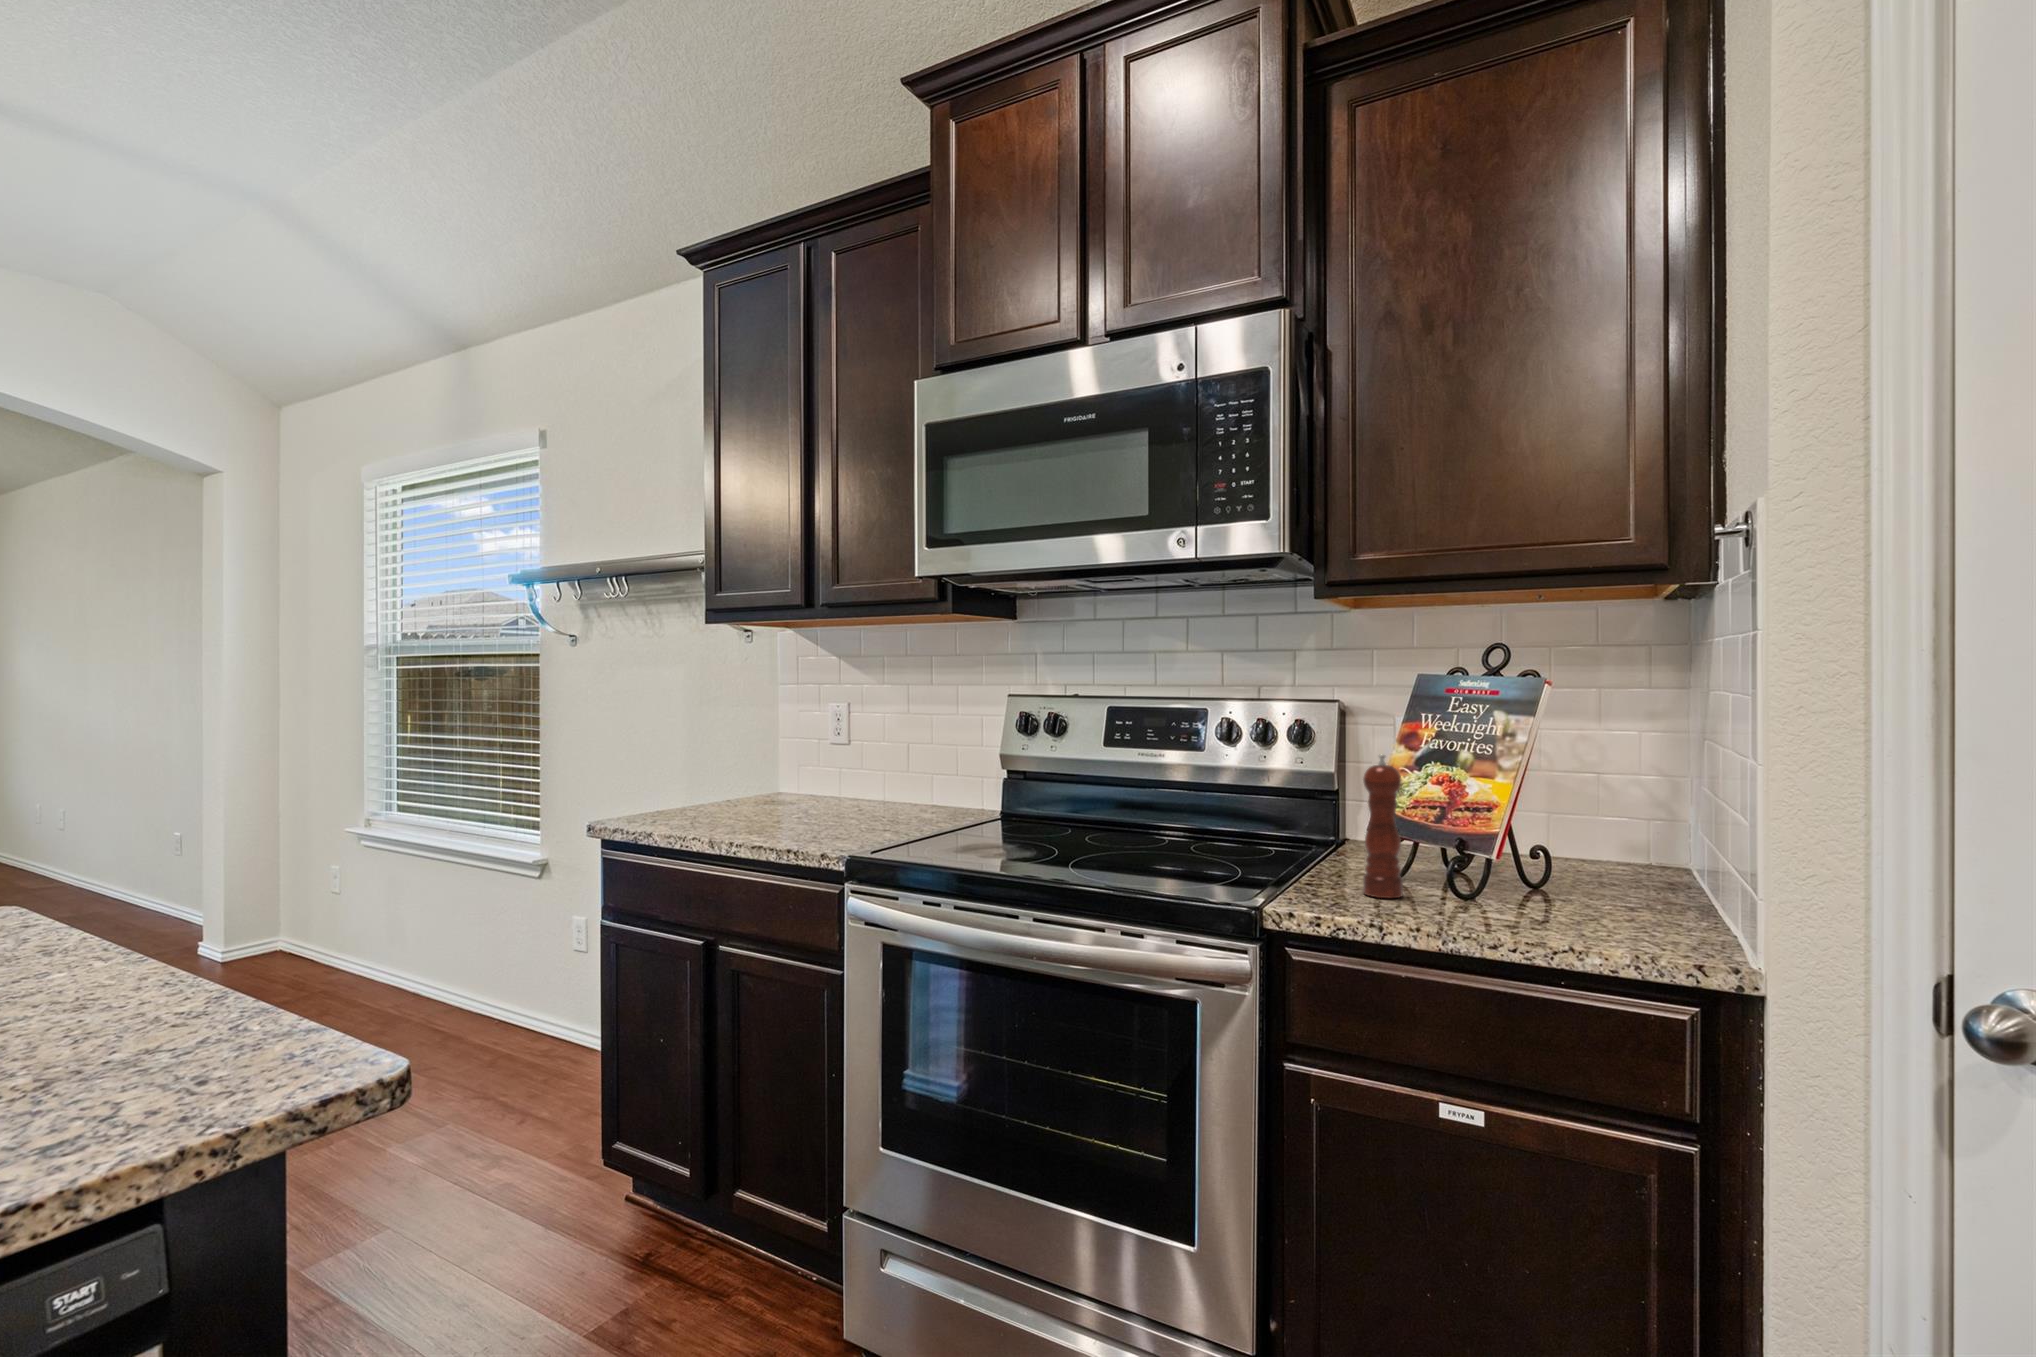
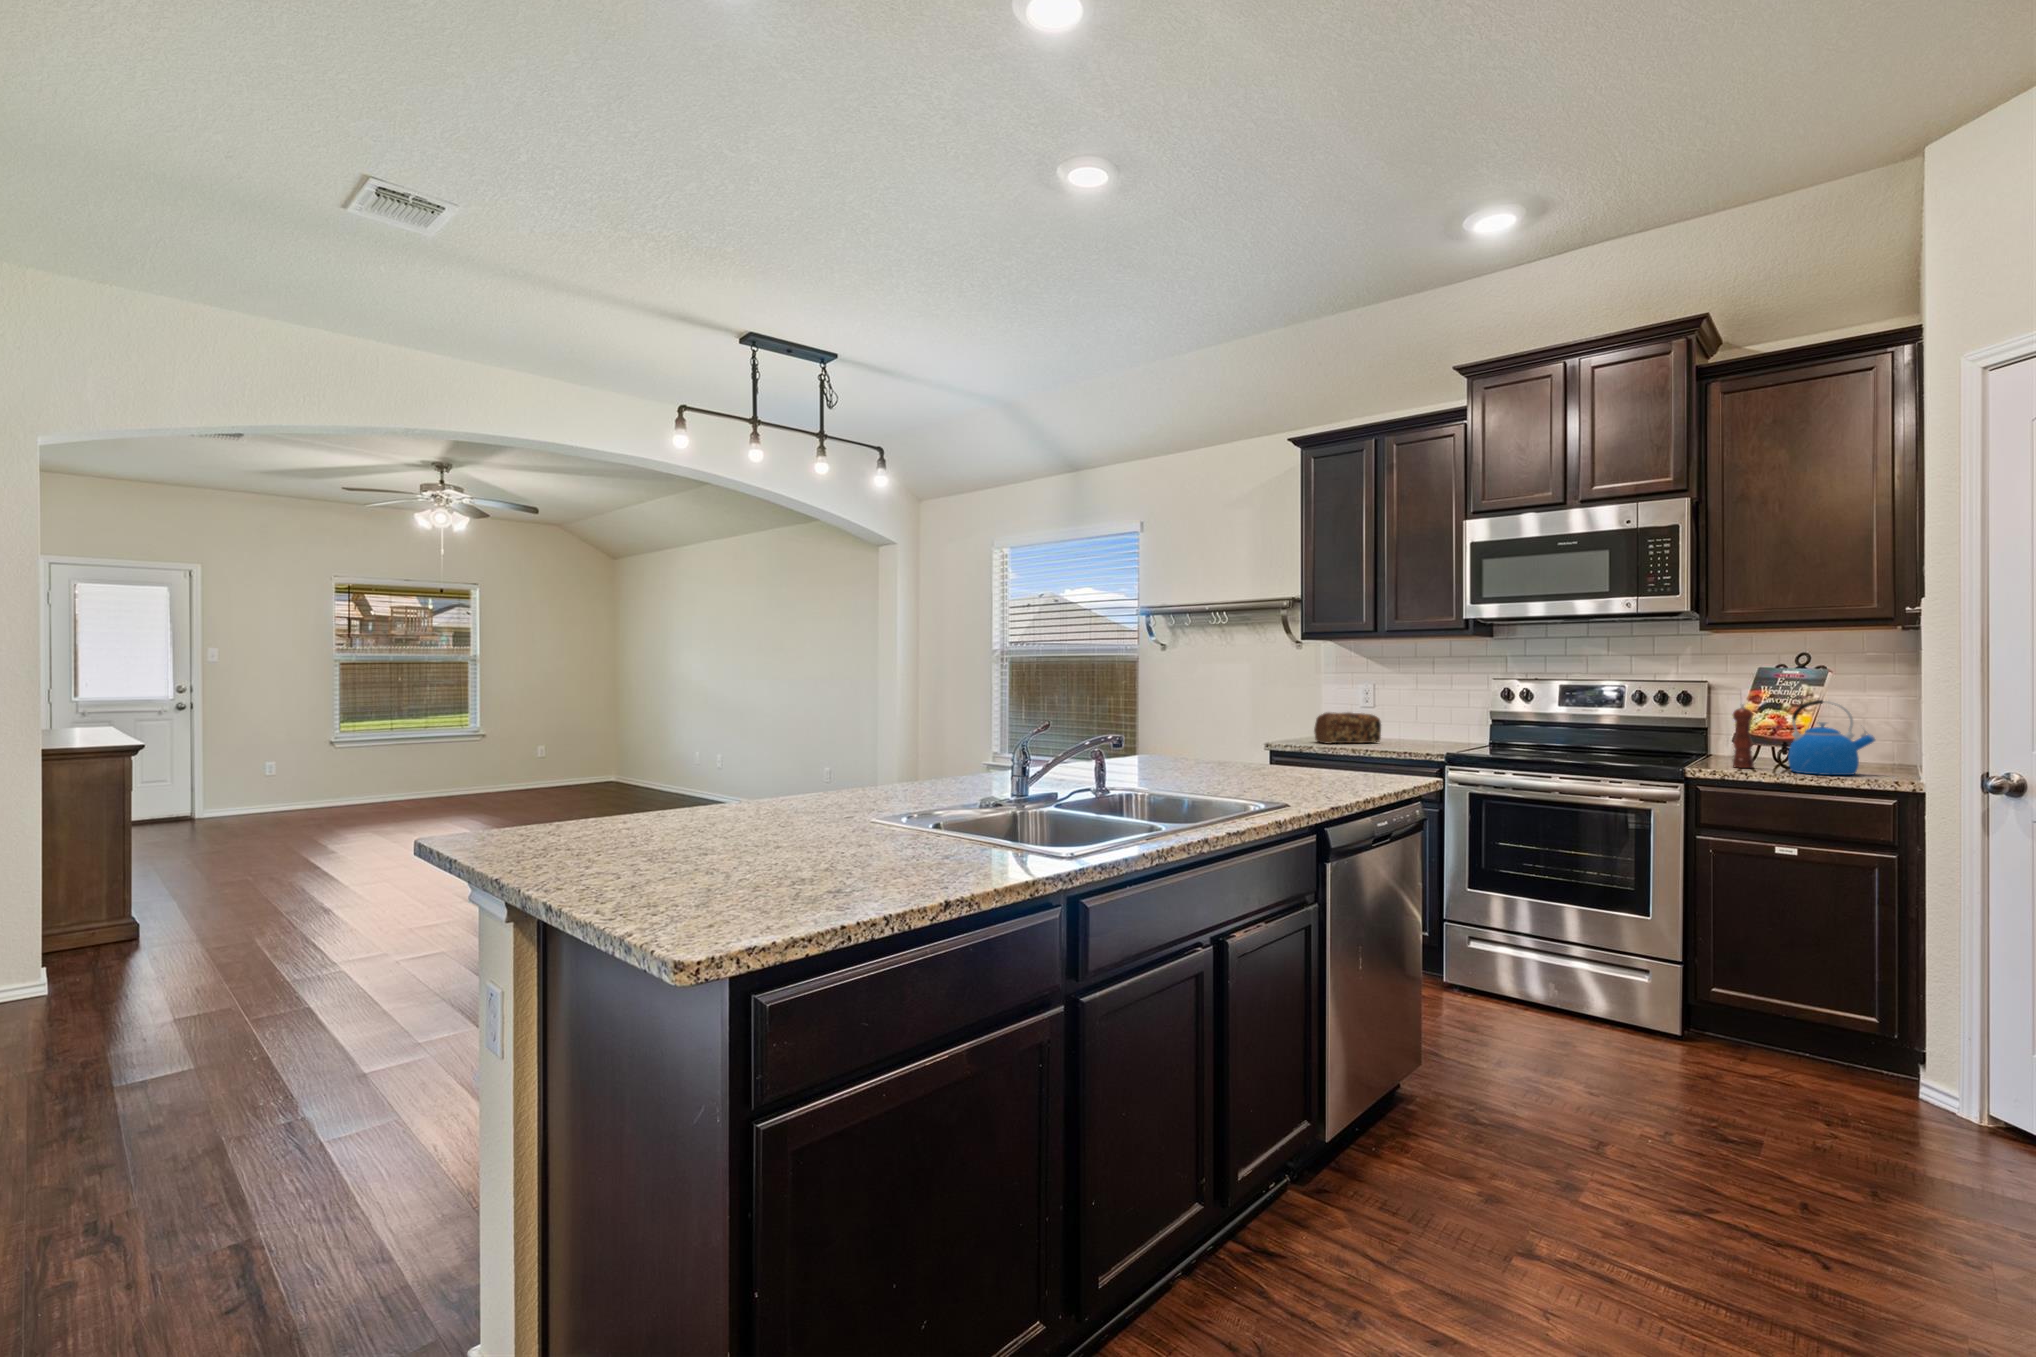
kettle: none [1468,750,1641,931] -> present [1788,700,1875,775]
bread loaf: none [709,755,821,817] -> present [1314,712,1381,744]

